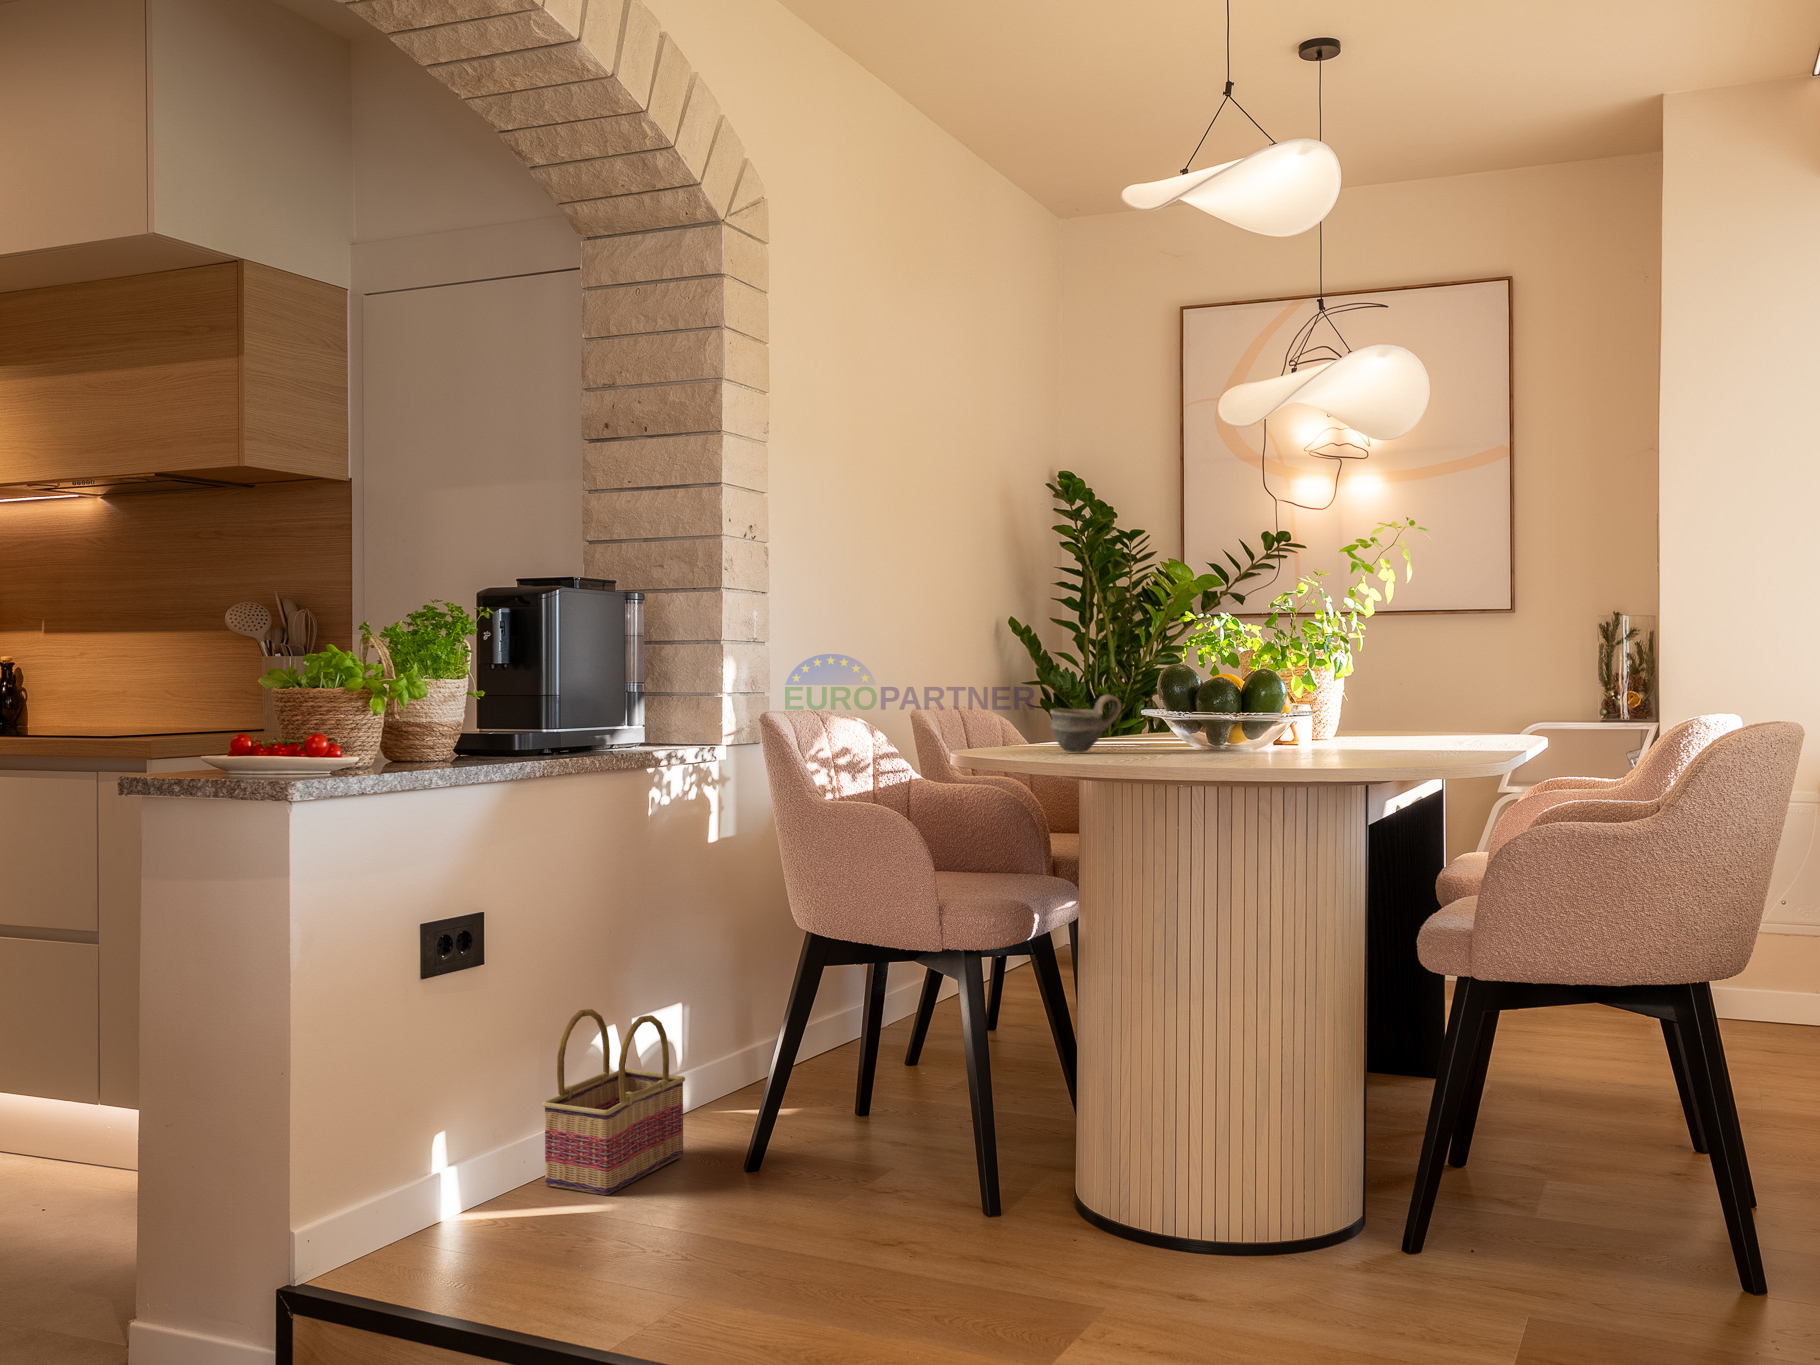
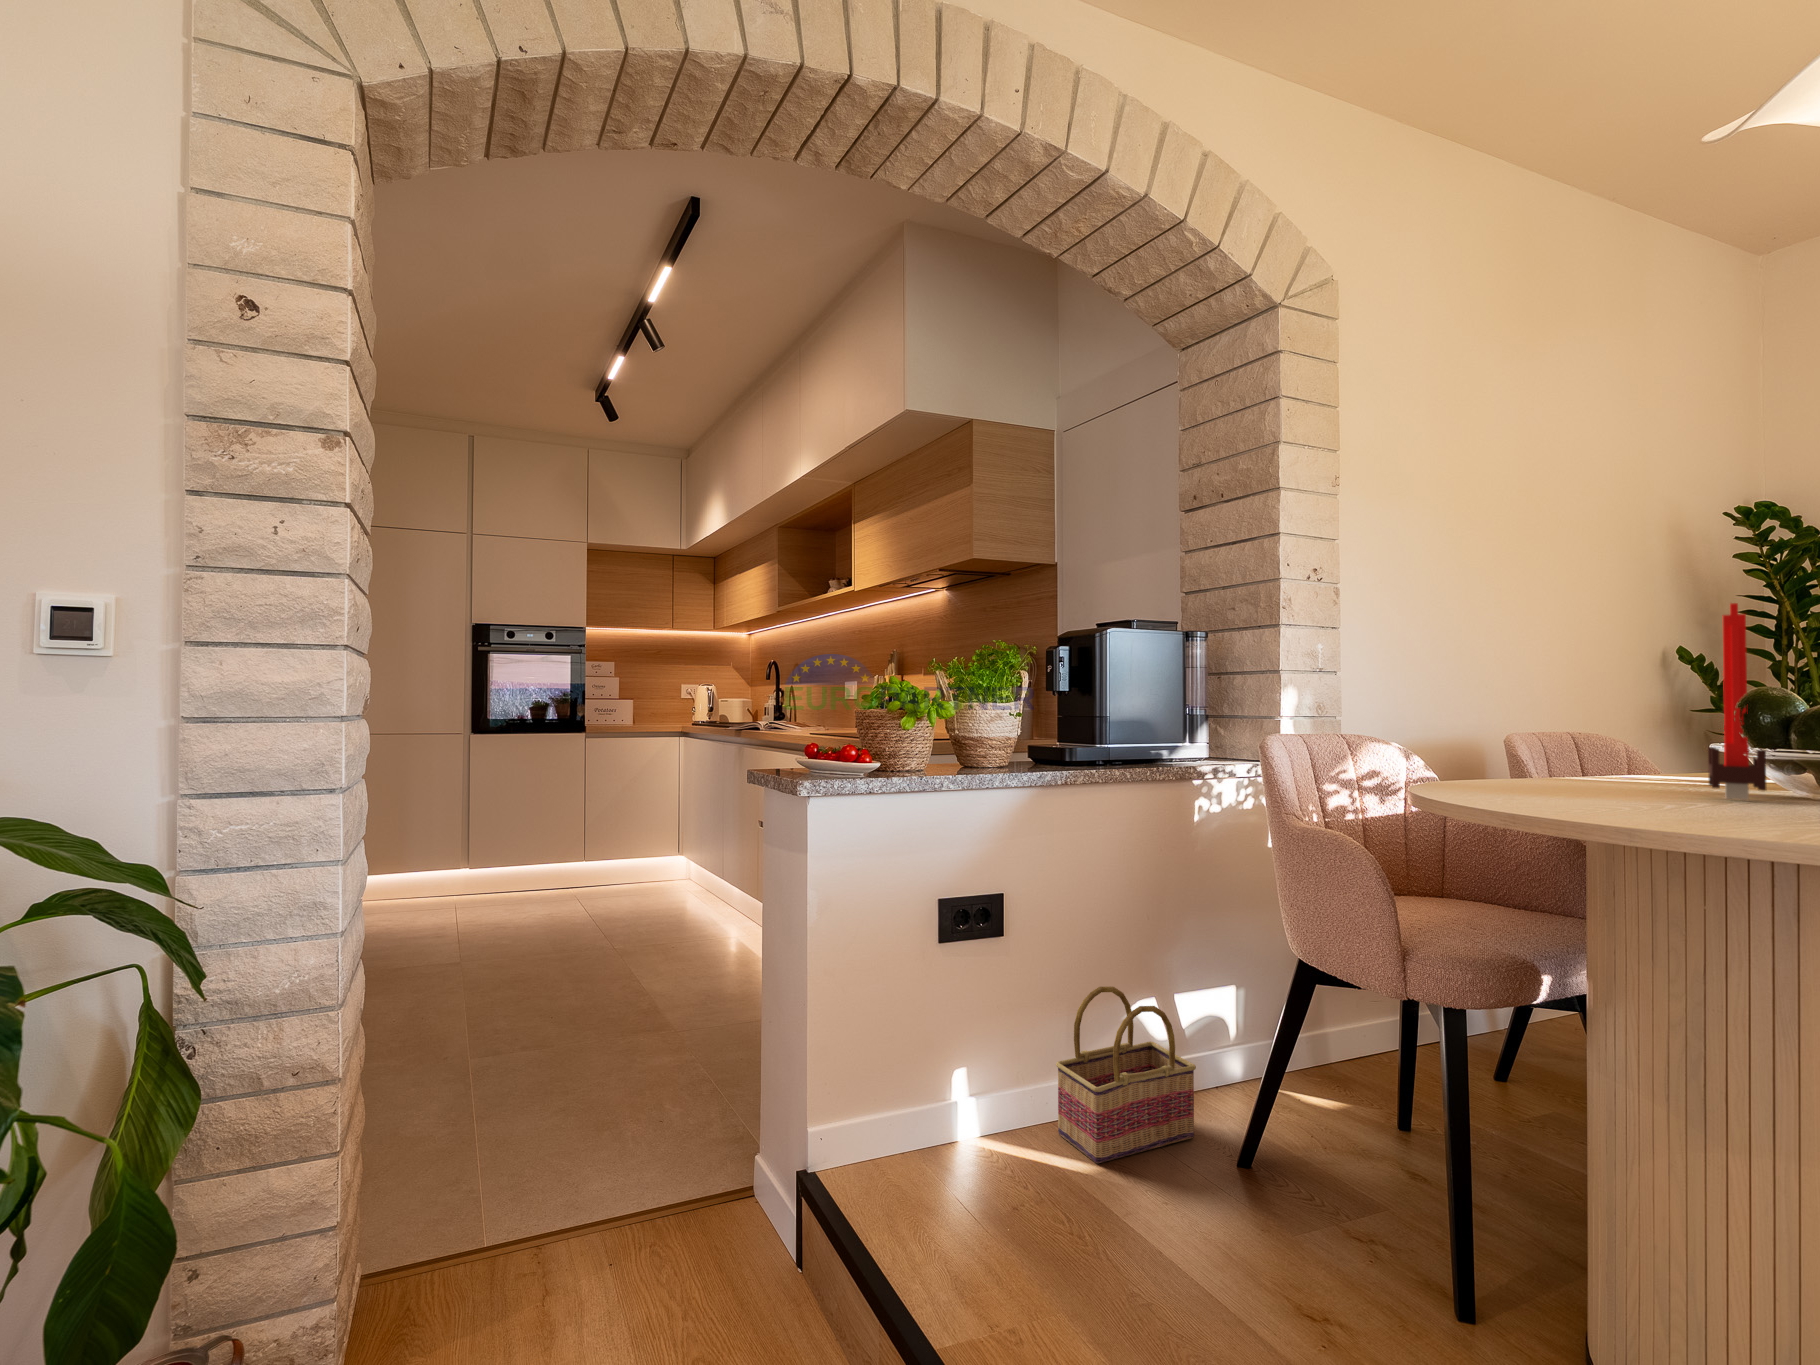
candle: none [1112,598,1147,748] -> present [1708,603,1766,800]
cup: present [1050,695,1121,752] -> none [1581,729,1702,803]

